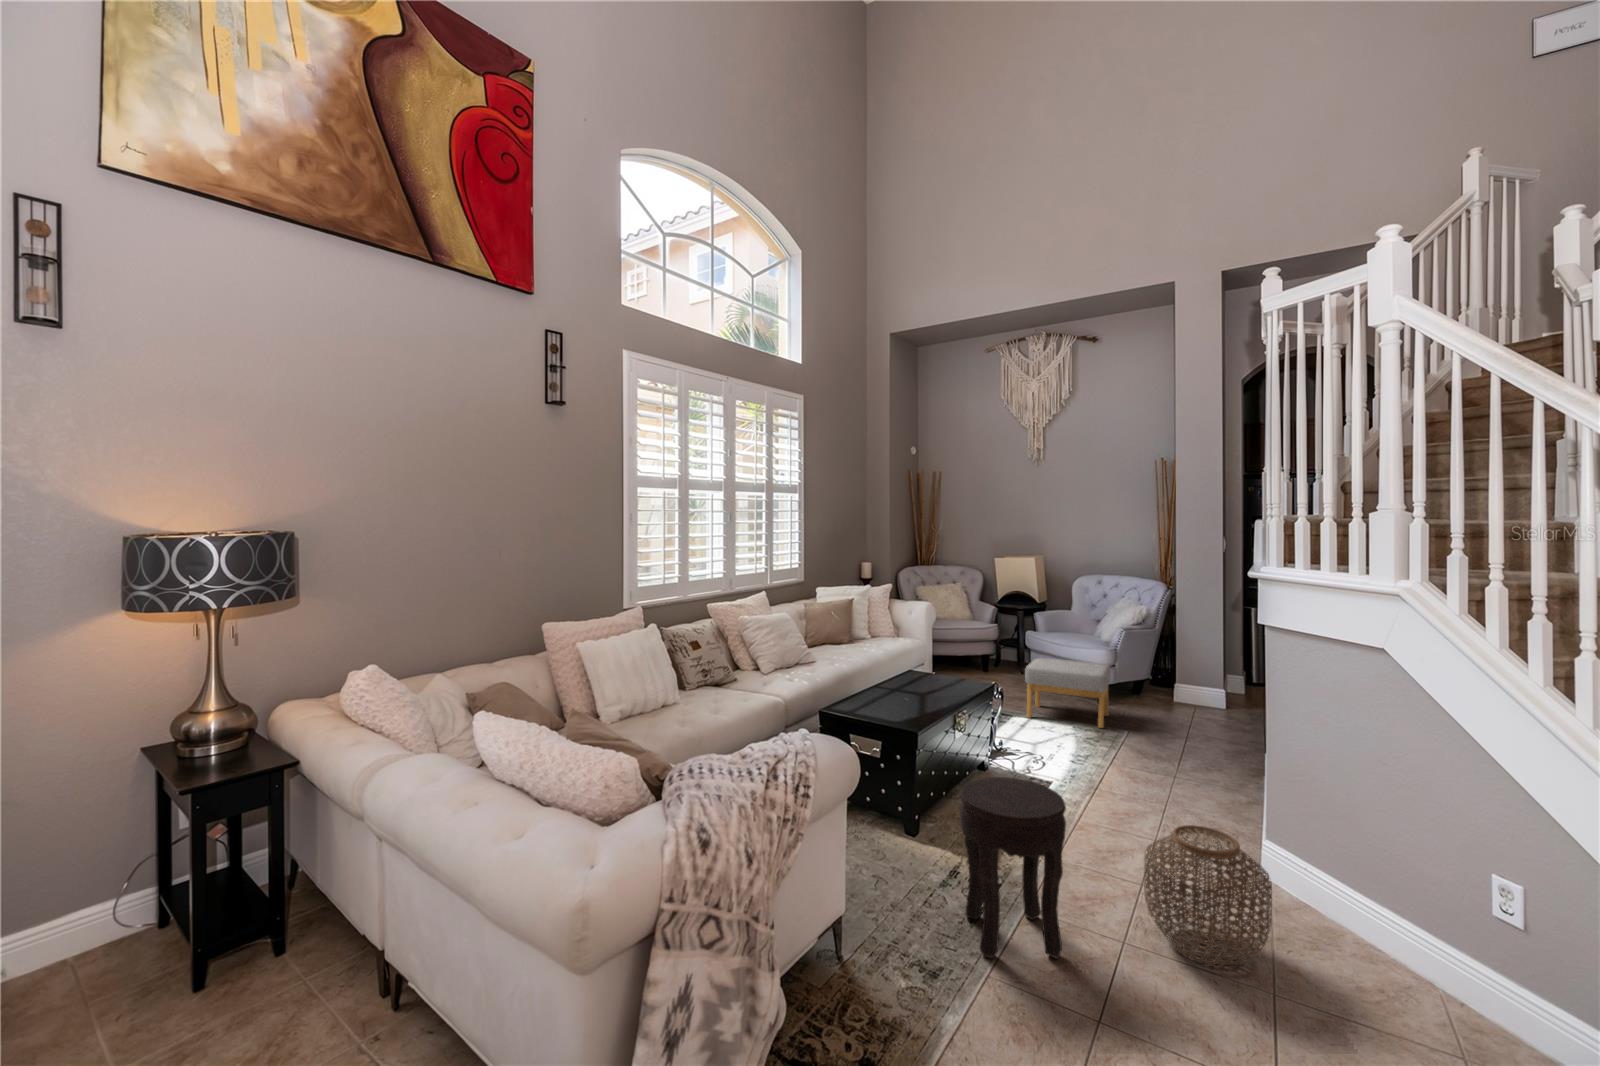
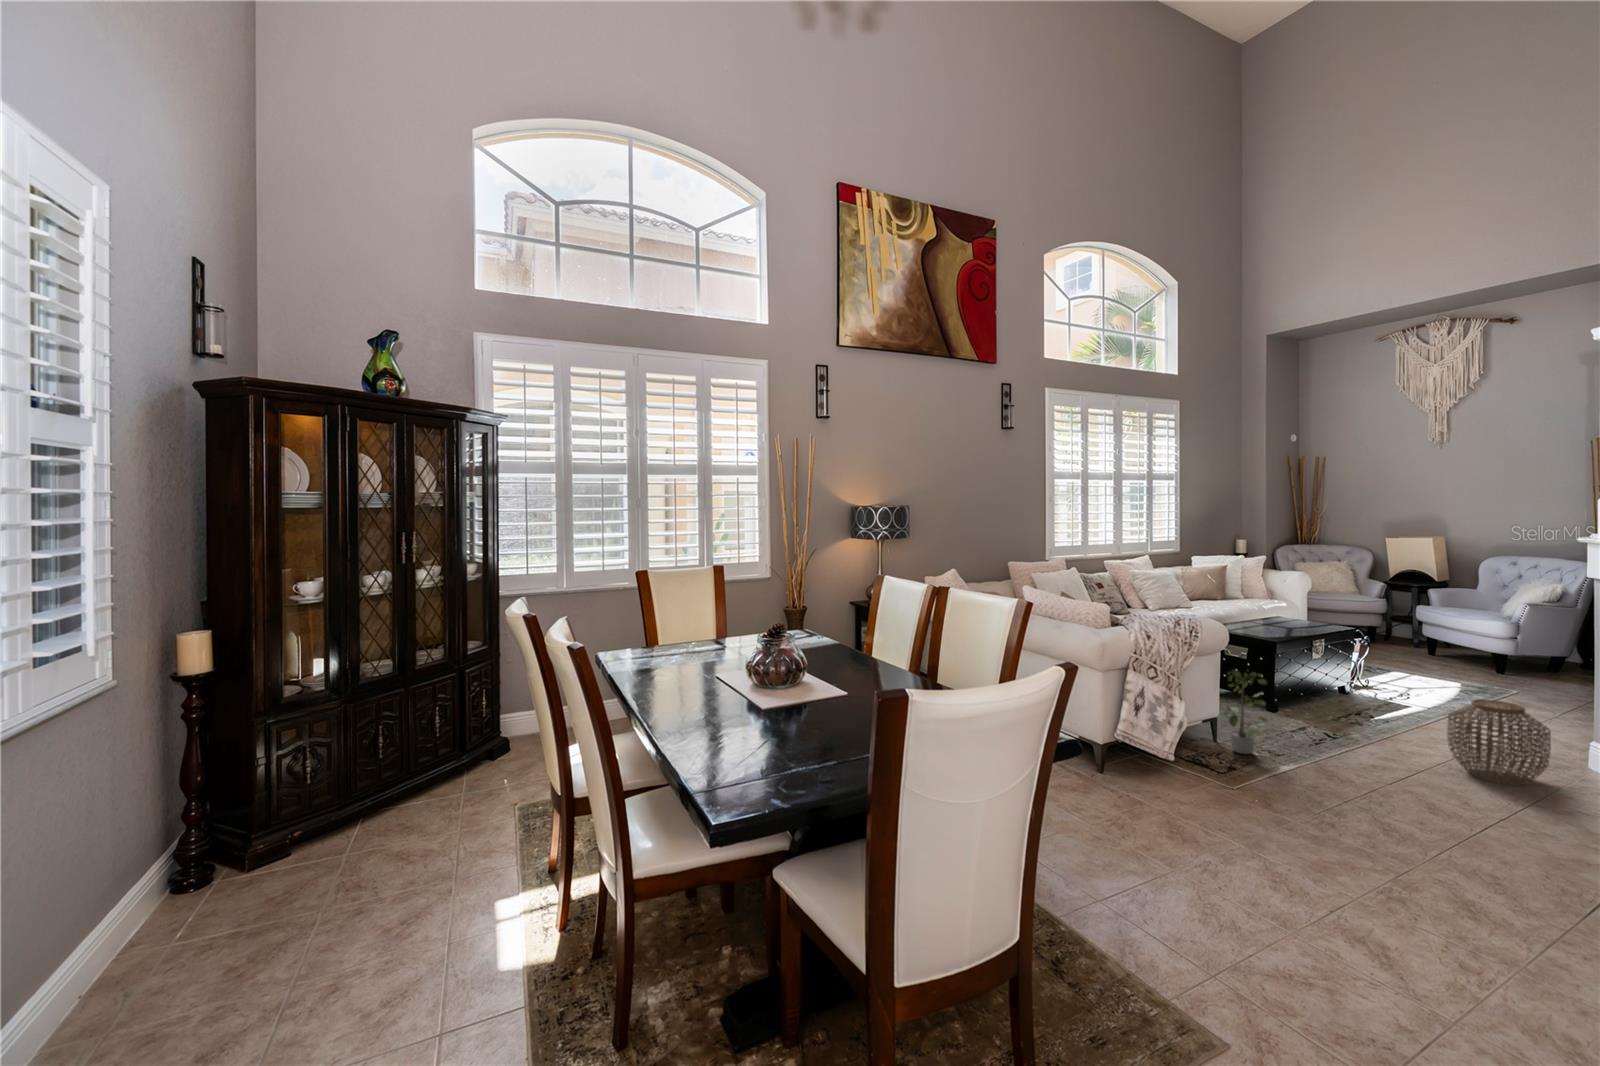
footstool: present [1025,658,1111,728] -> none [1403,624,1506,685]
side table: present [960,777,1066,959] -> none [1301,660,1381,763]
potted plant: none [843,827,934,992] -> present [1218,670,1271,754]

